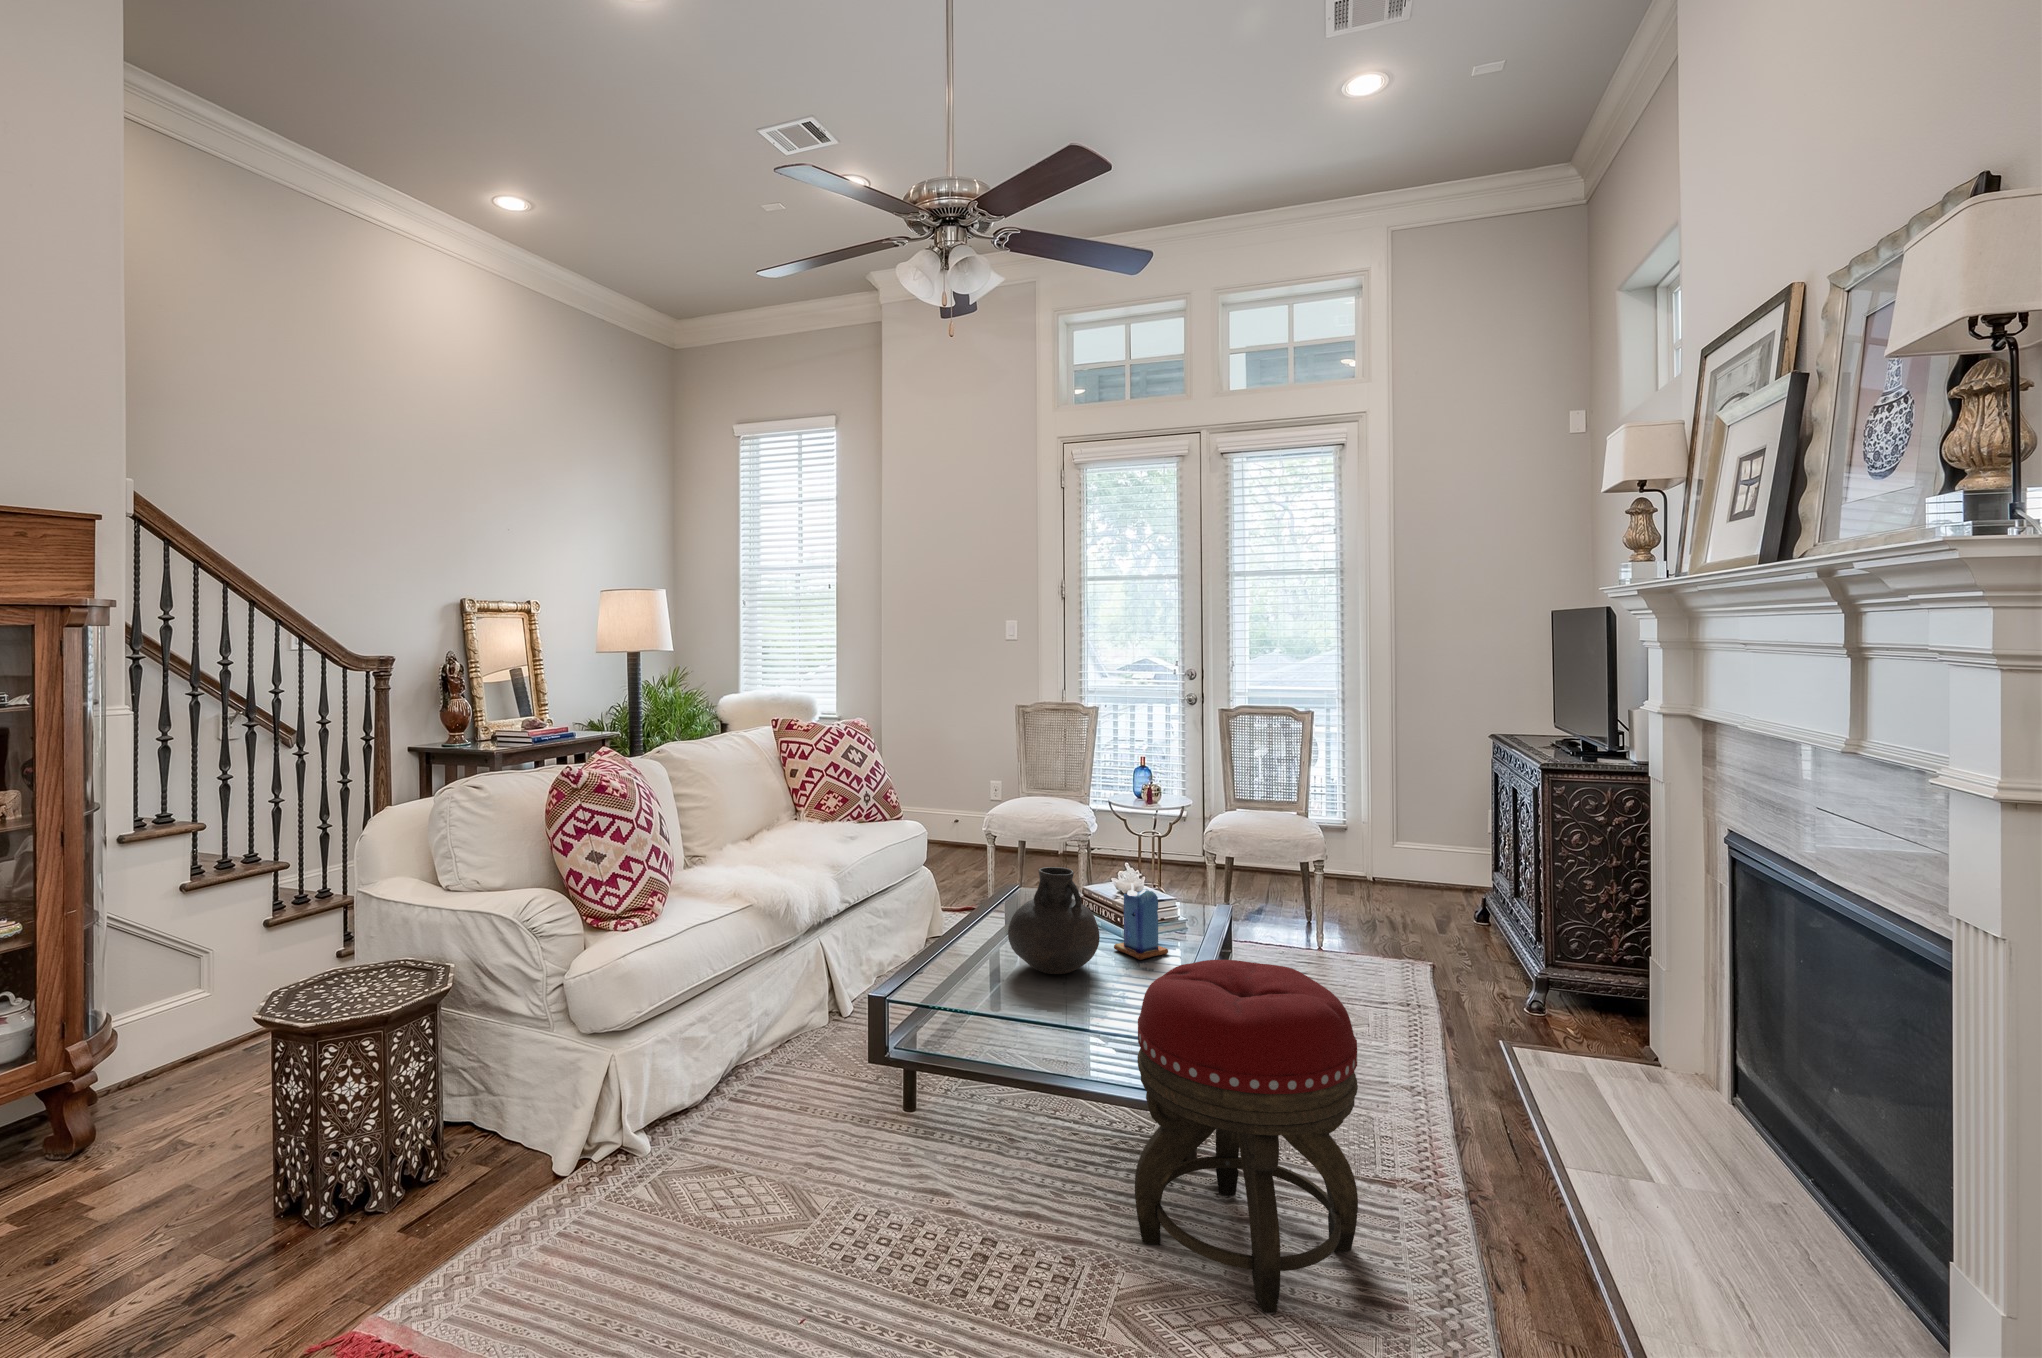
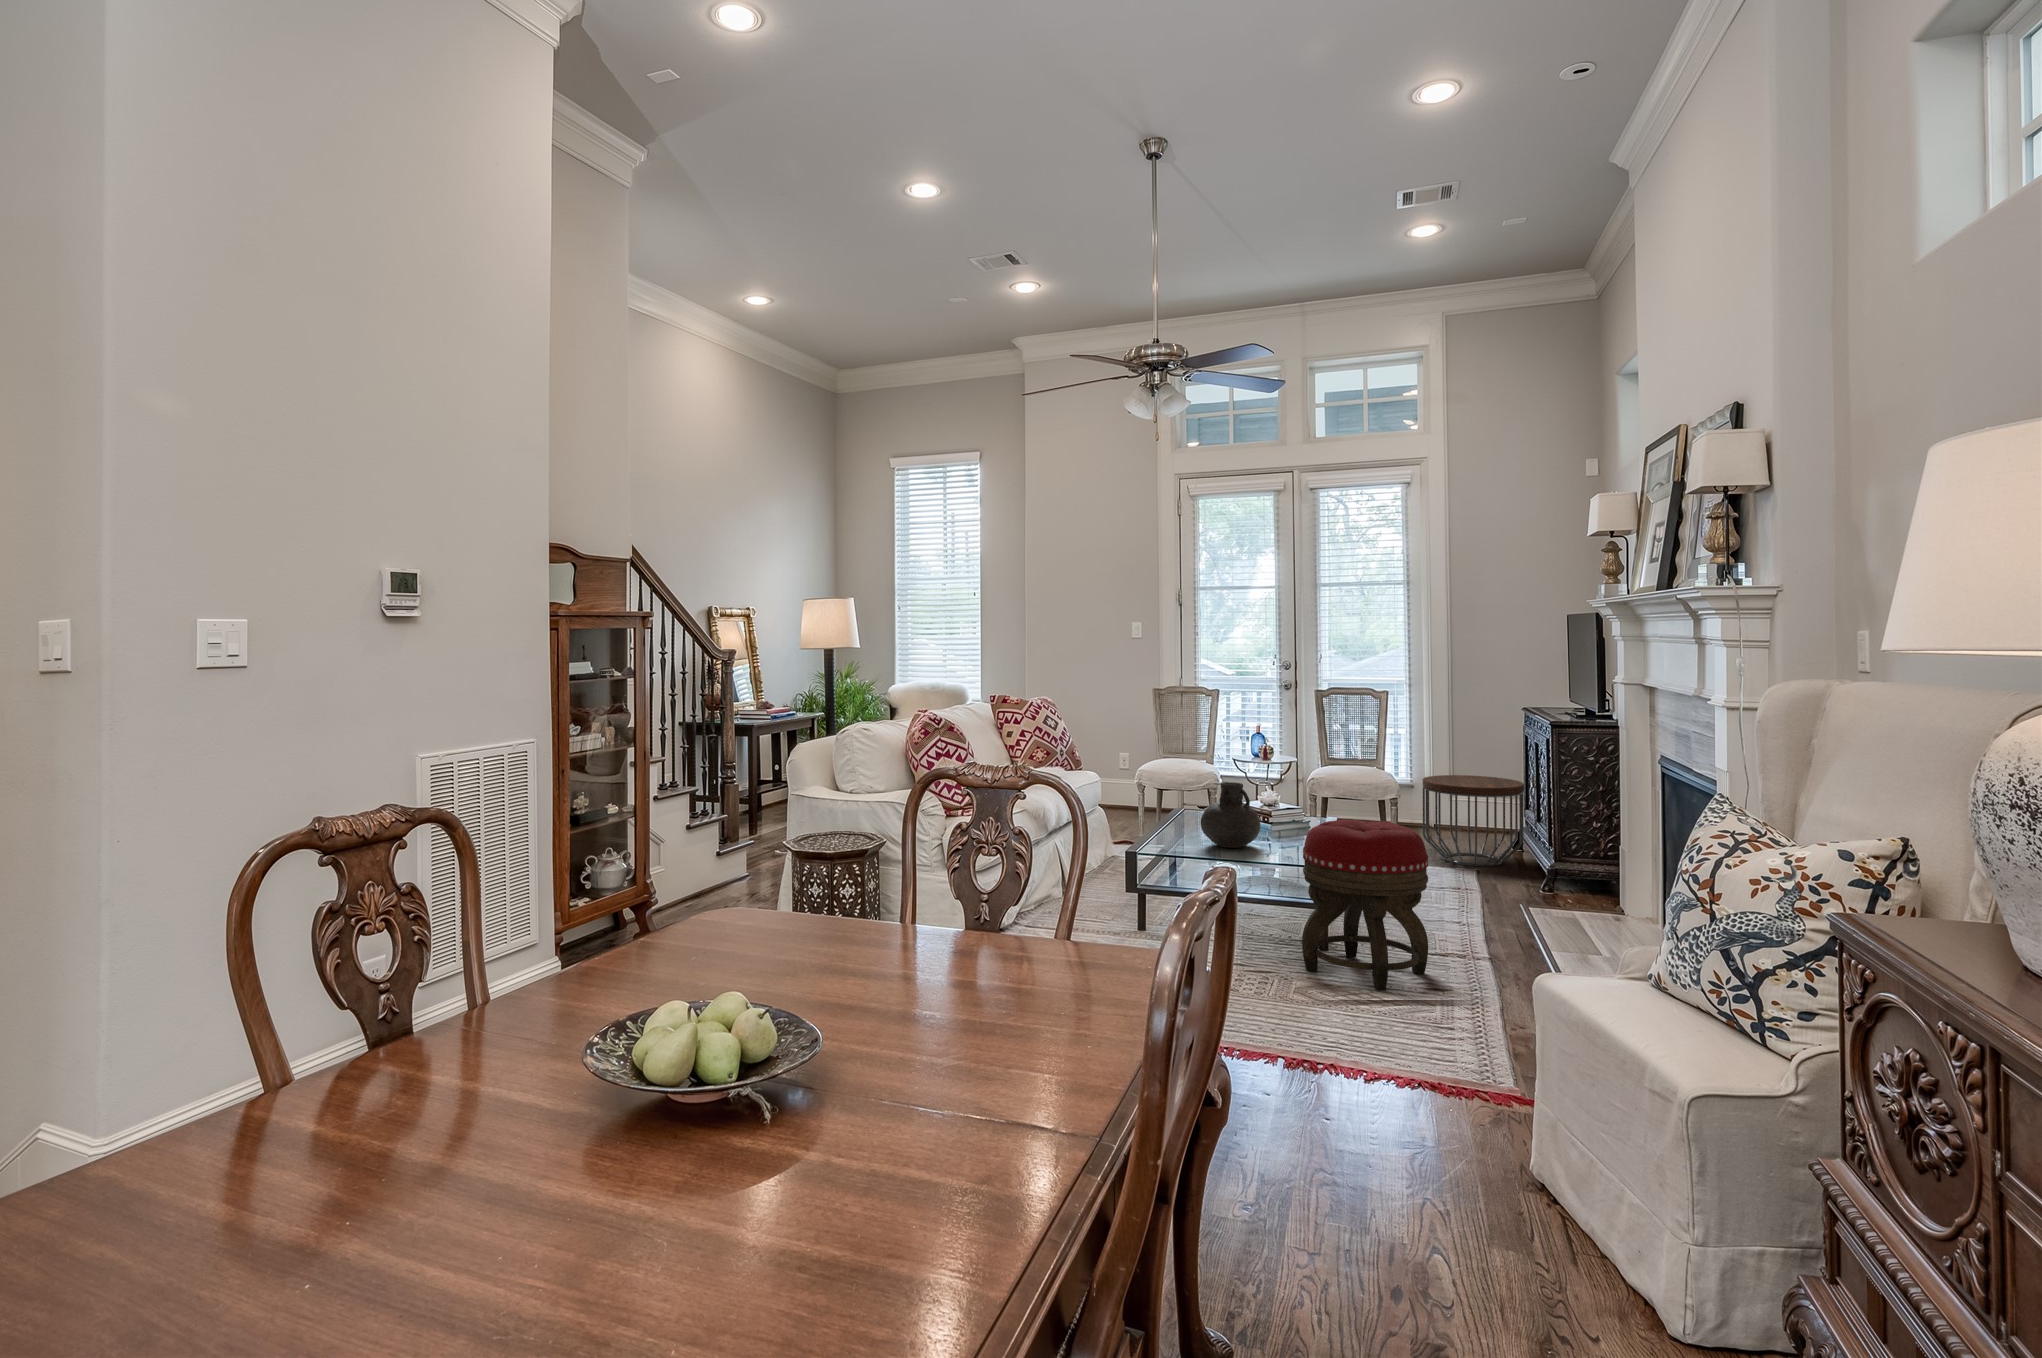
side table: none [1358,825,1497,958] -> present [1423,775,1524,866]
candle: present [1114,883,1168,960] -> none [1265,794,1302,842]

